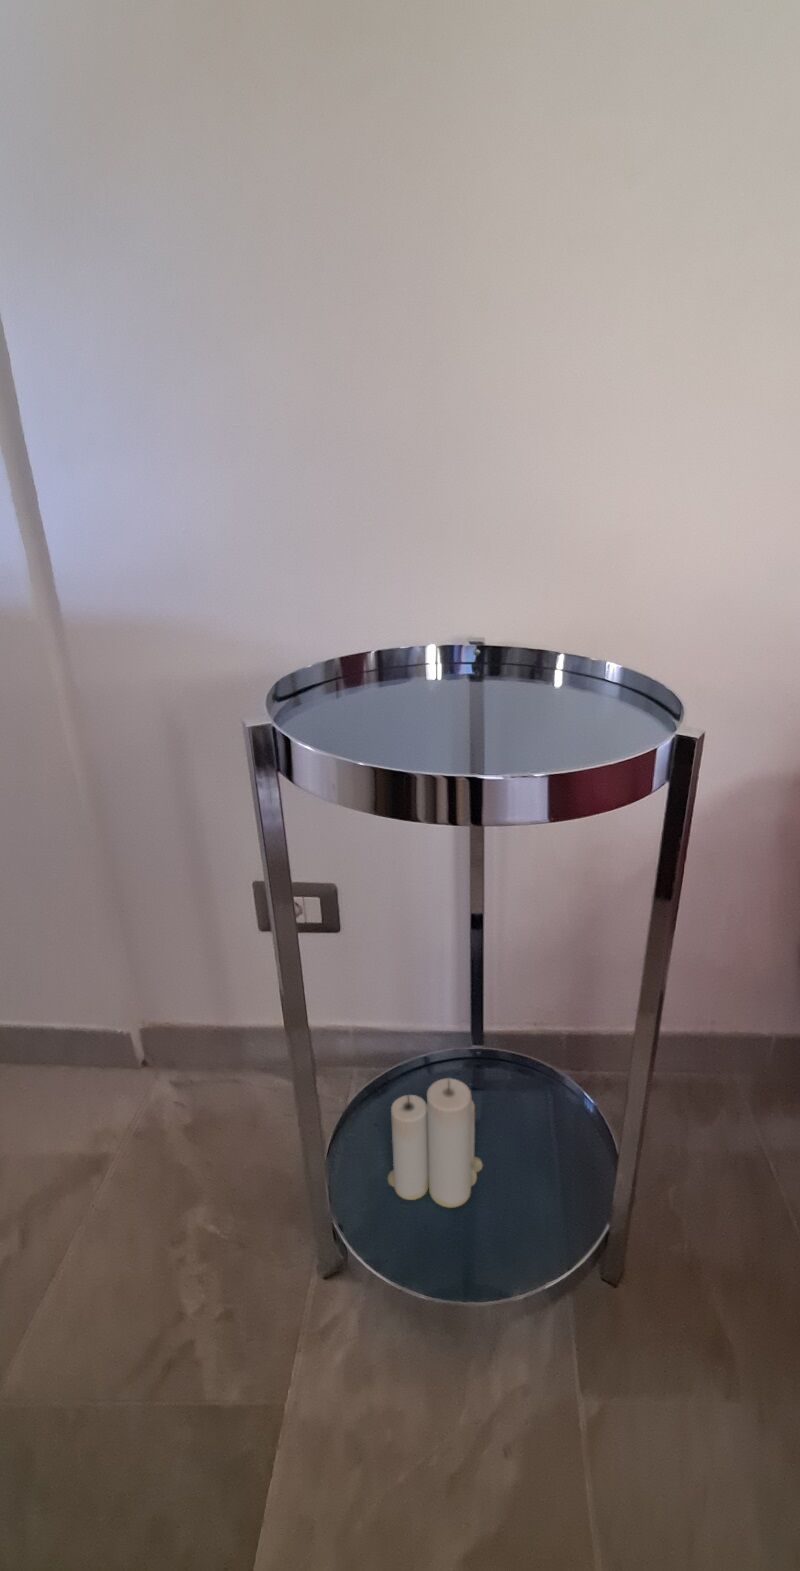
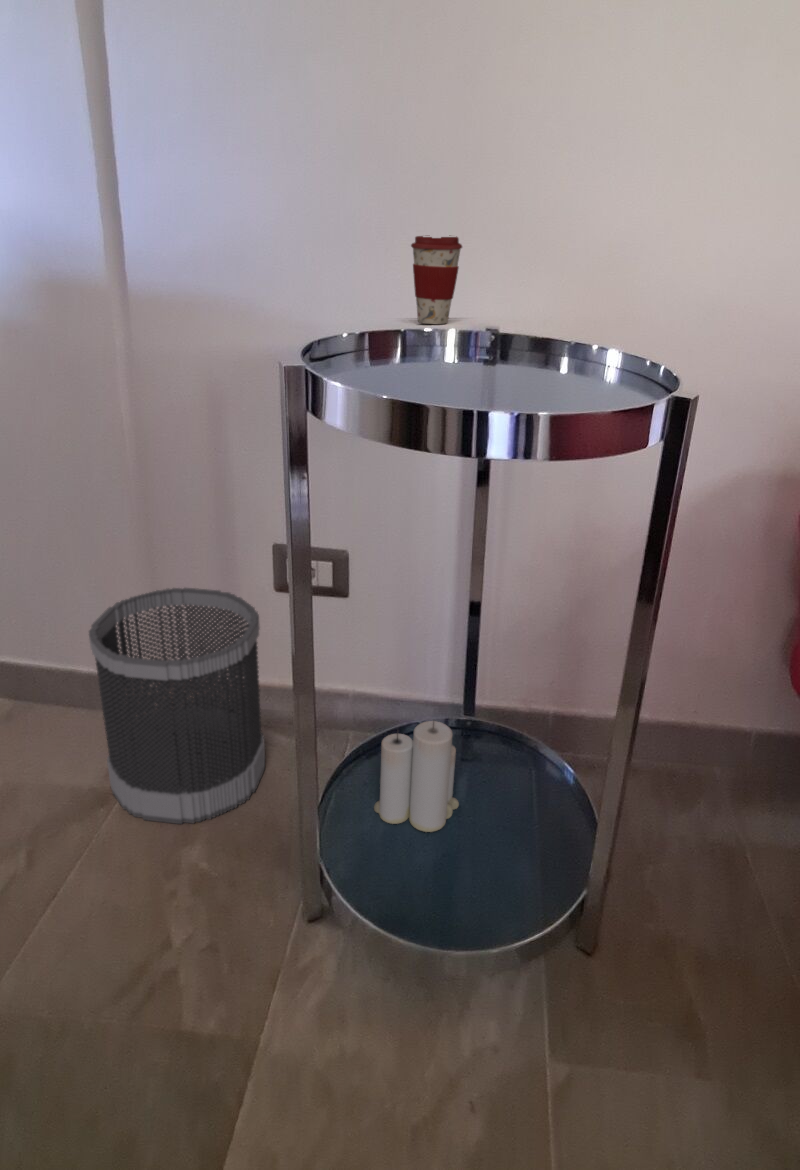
coffee cup: none [377,546,432,639] -> present [411,236,462,324]
wastebasket: none [51,934,262,1212] -> present [89,588,265,824]

